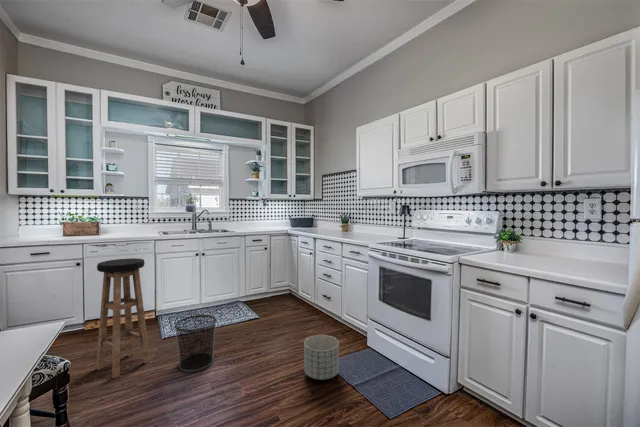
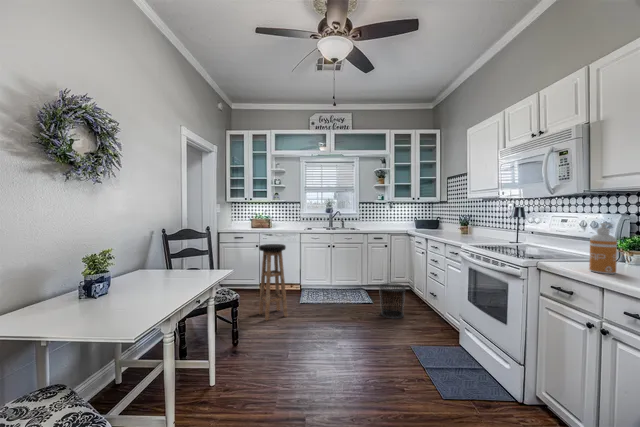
soap dispenser: none [510,220,532,265] -> present [589,223,617,274]
waste bin: present [174,315,217,372] -> present [379,283,406,319]
planter: present [304,335,339,380] -> none [387,320,418,357]

